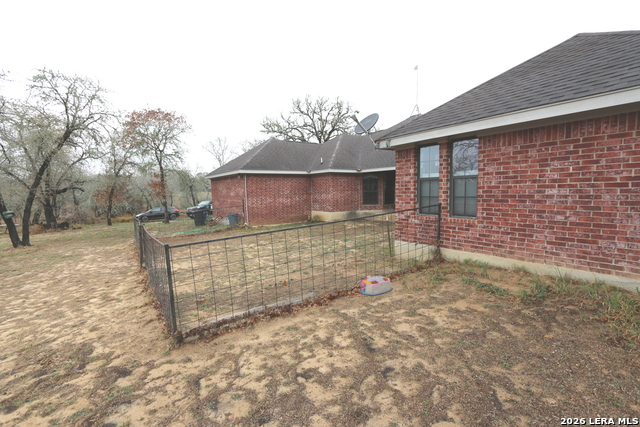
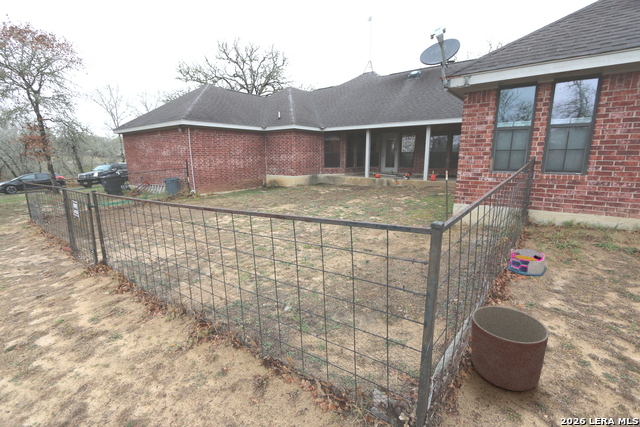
planter: none [232,296,267,338] -> present [472,306,549,391]

